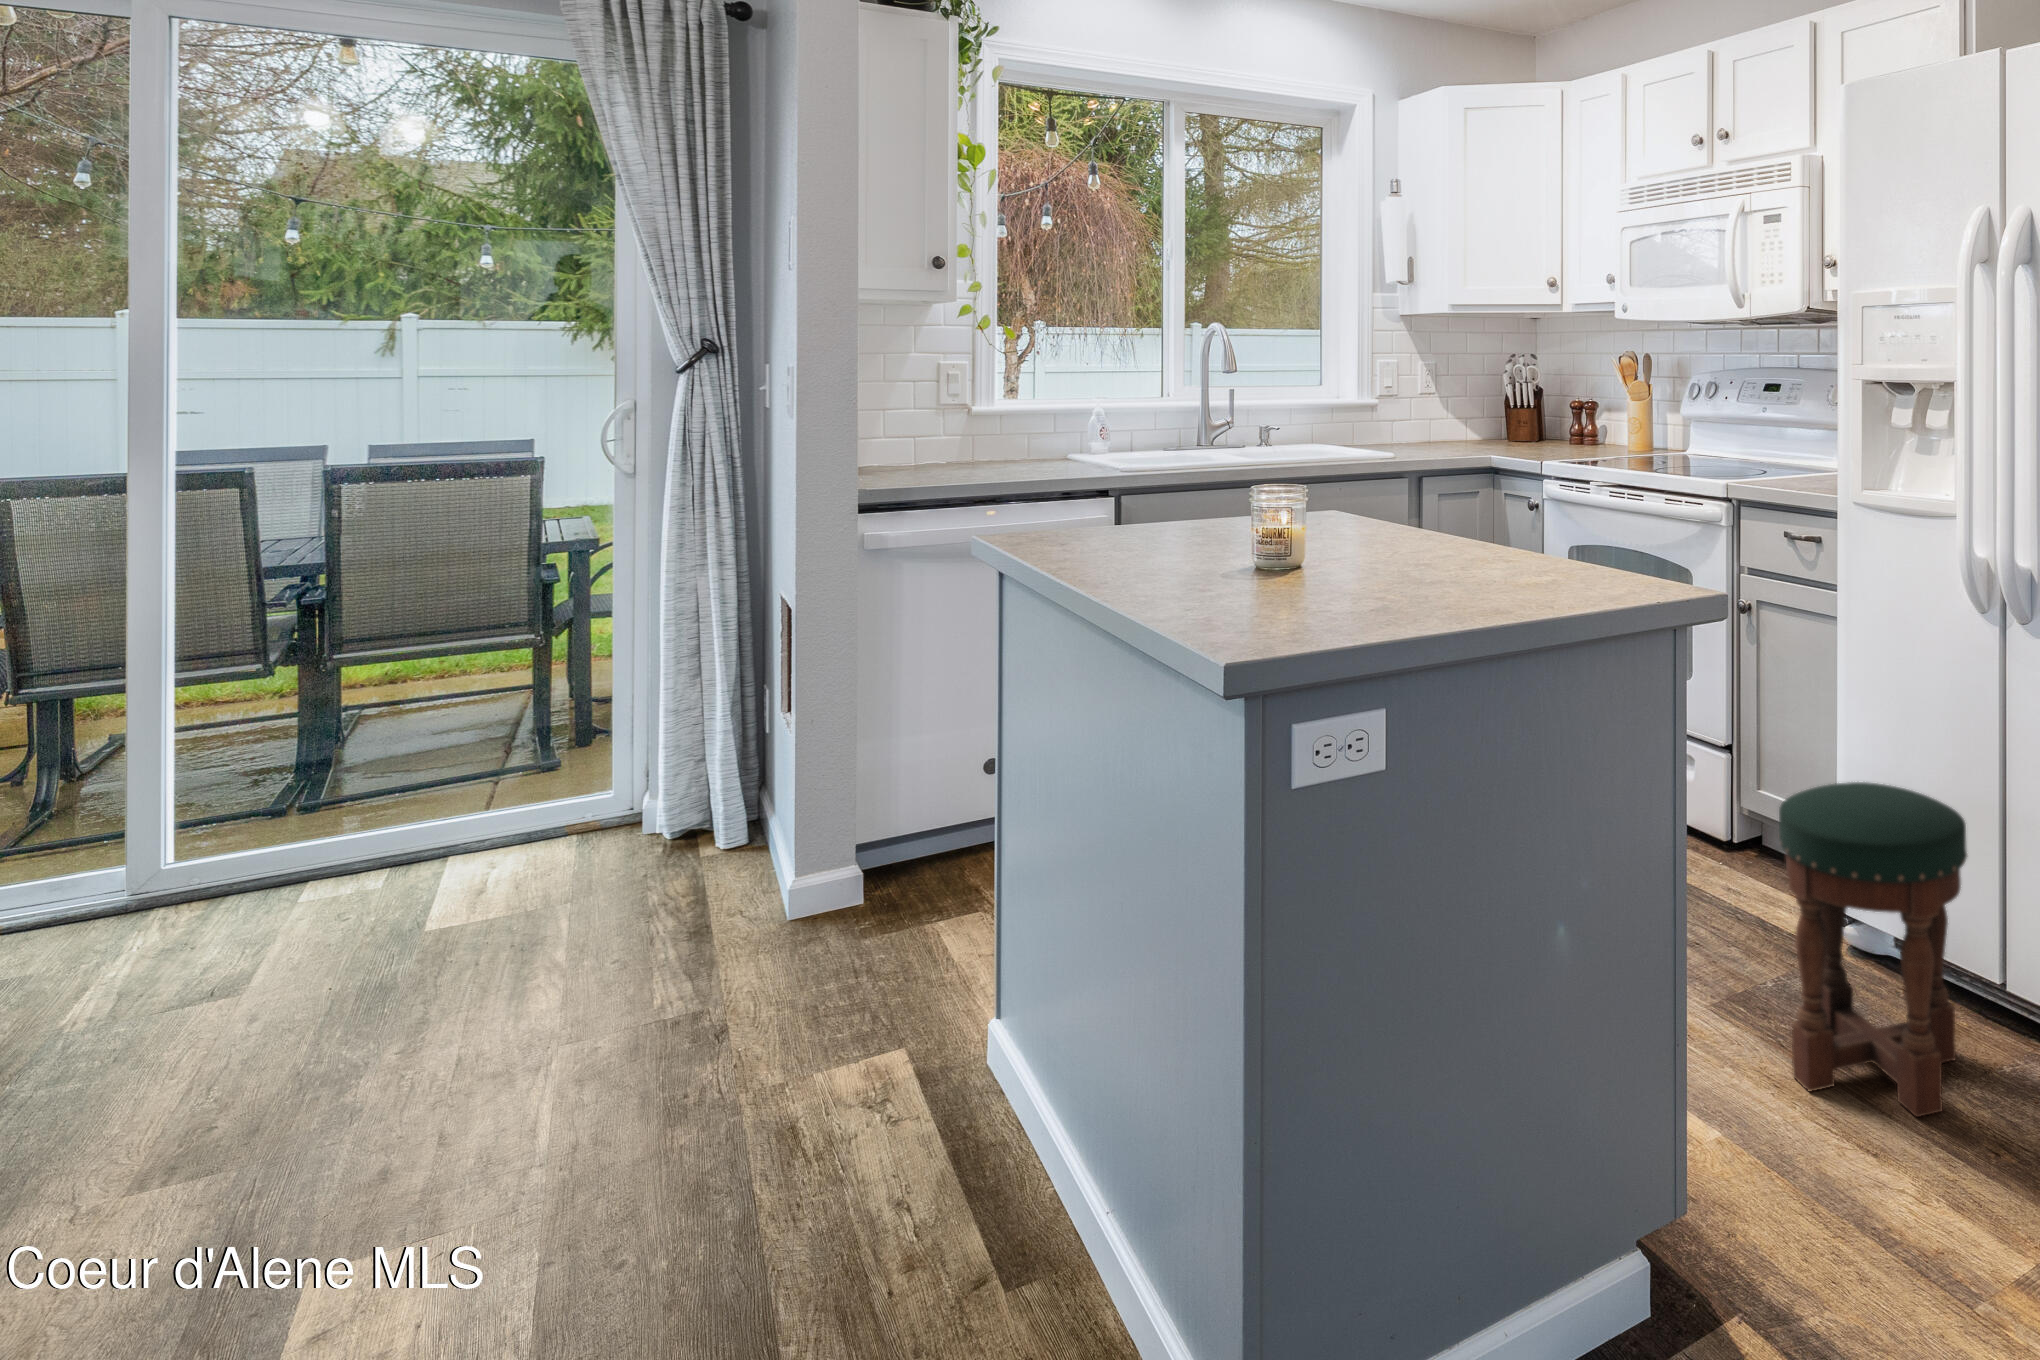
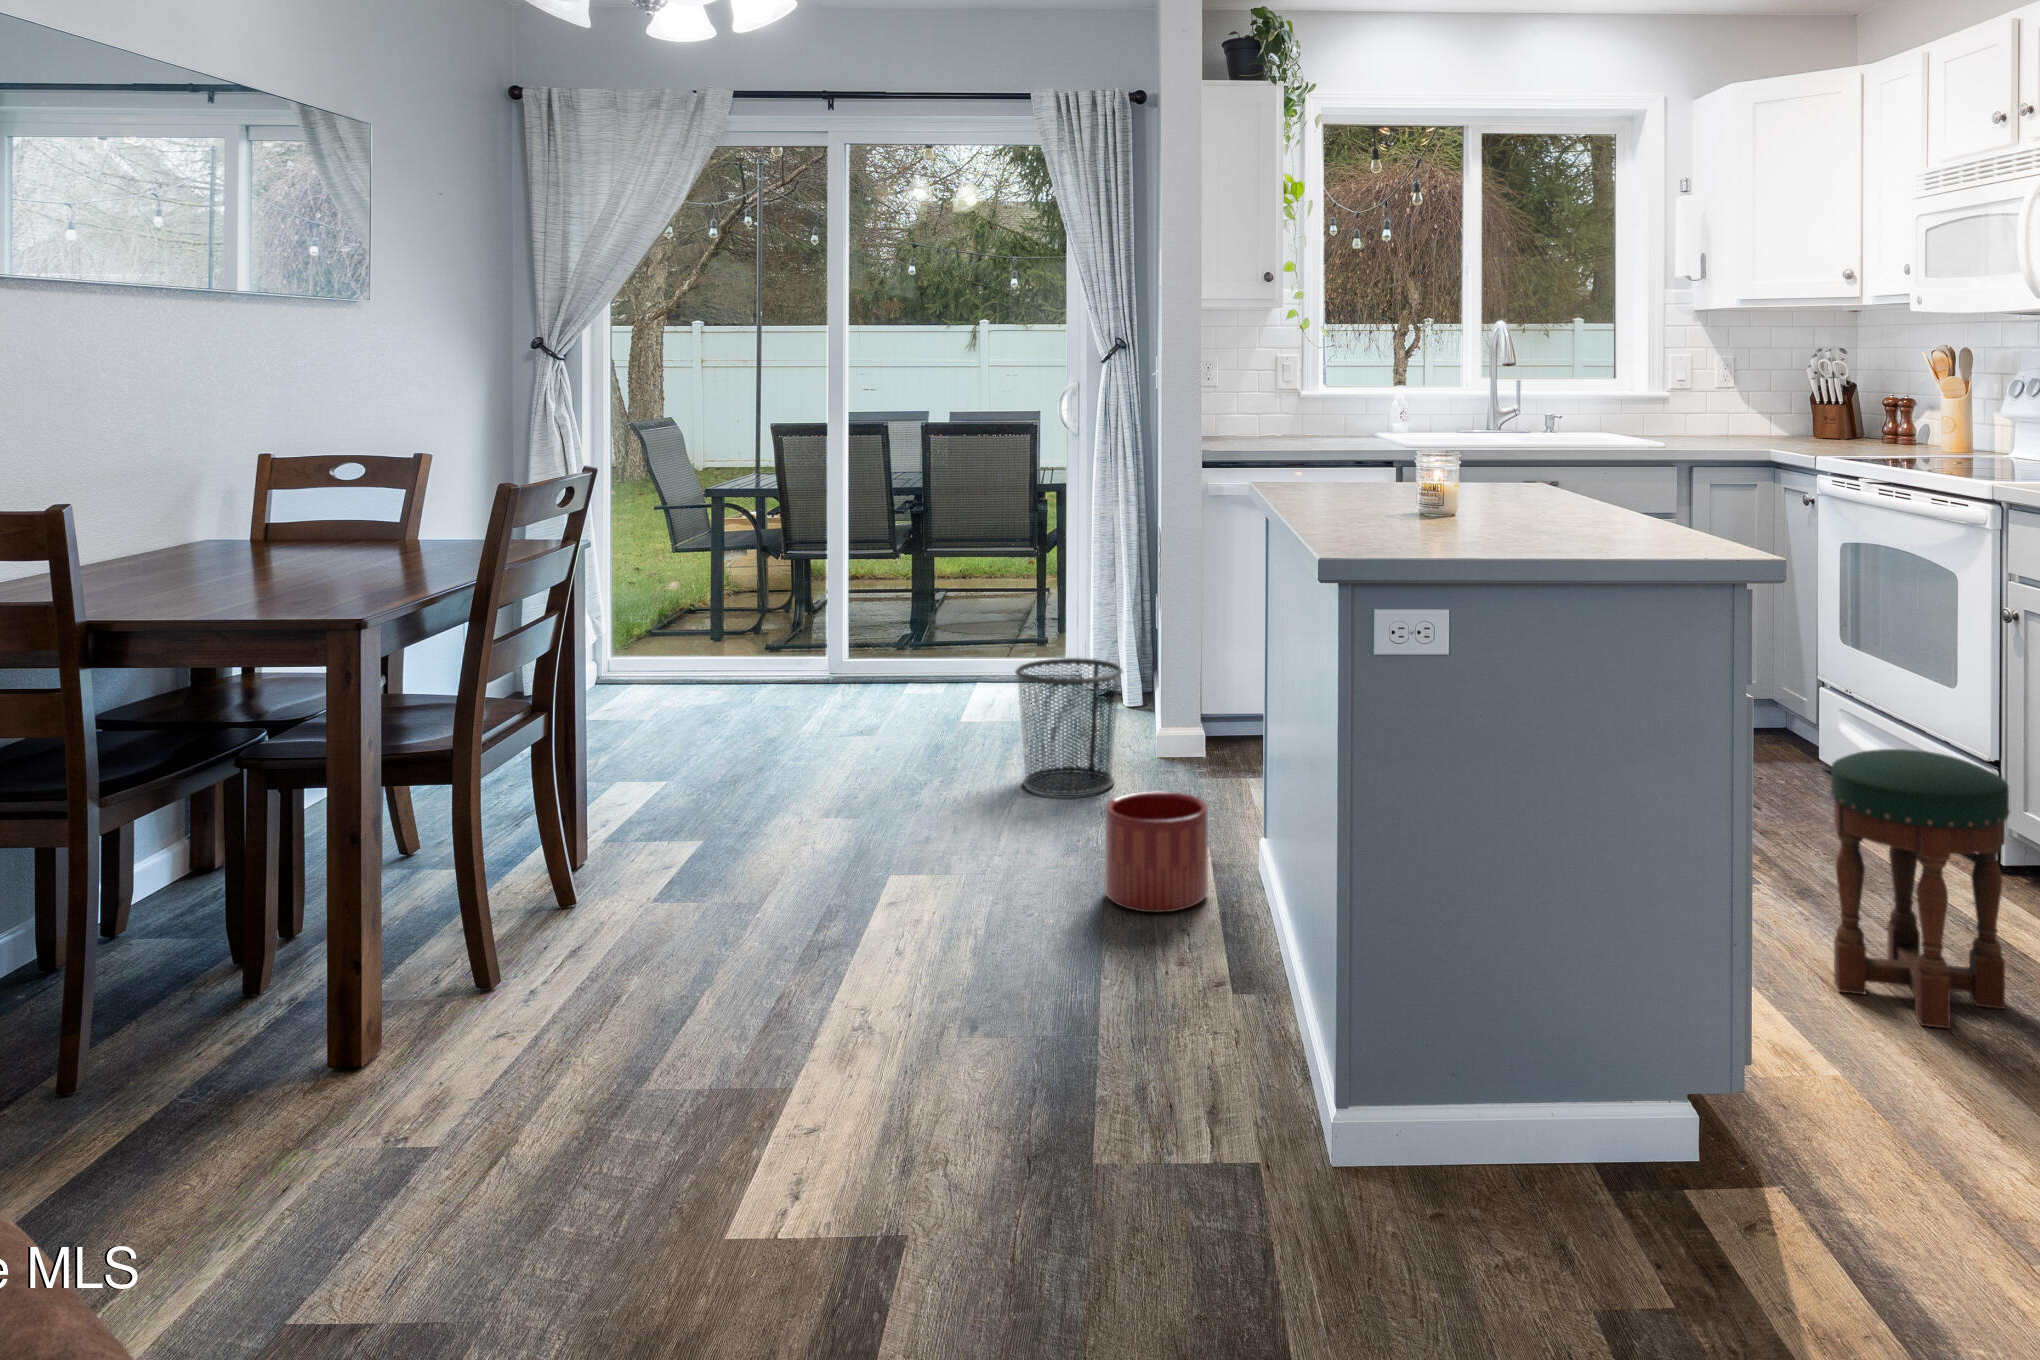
trash can: none [545,811,747,1053] -> present [1015,658,1122,796]
planter: none [769,1037,960,1283] -> present [1105,792,1208,912]

